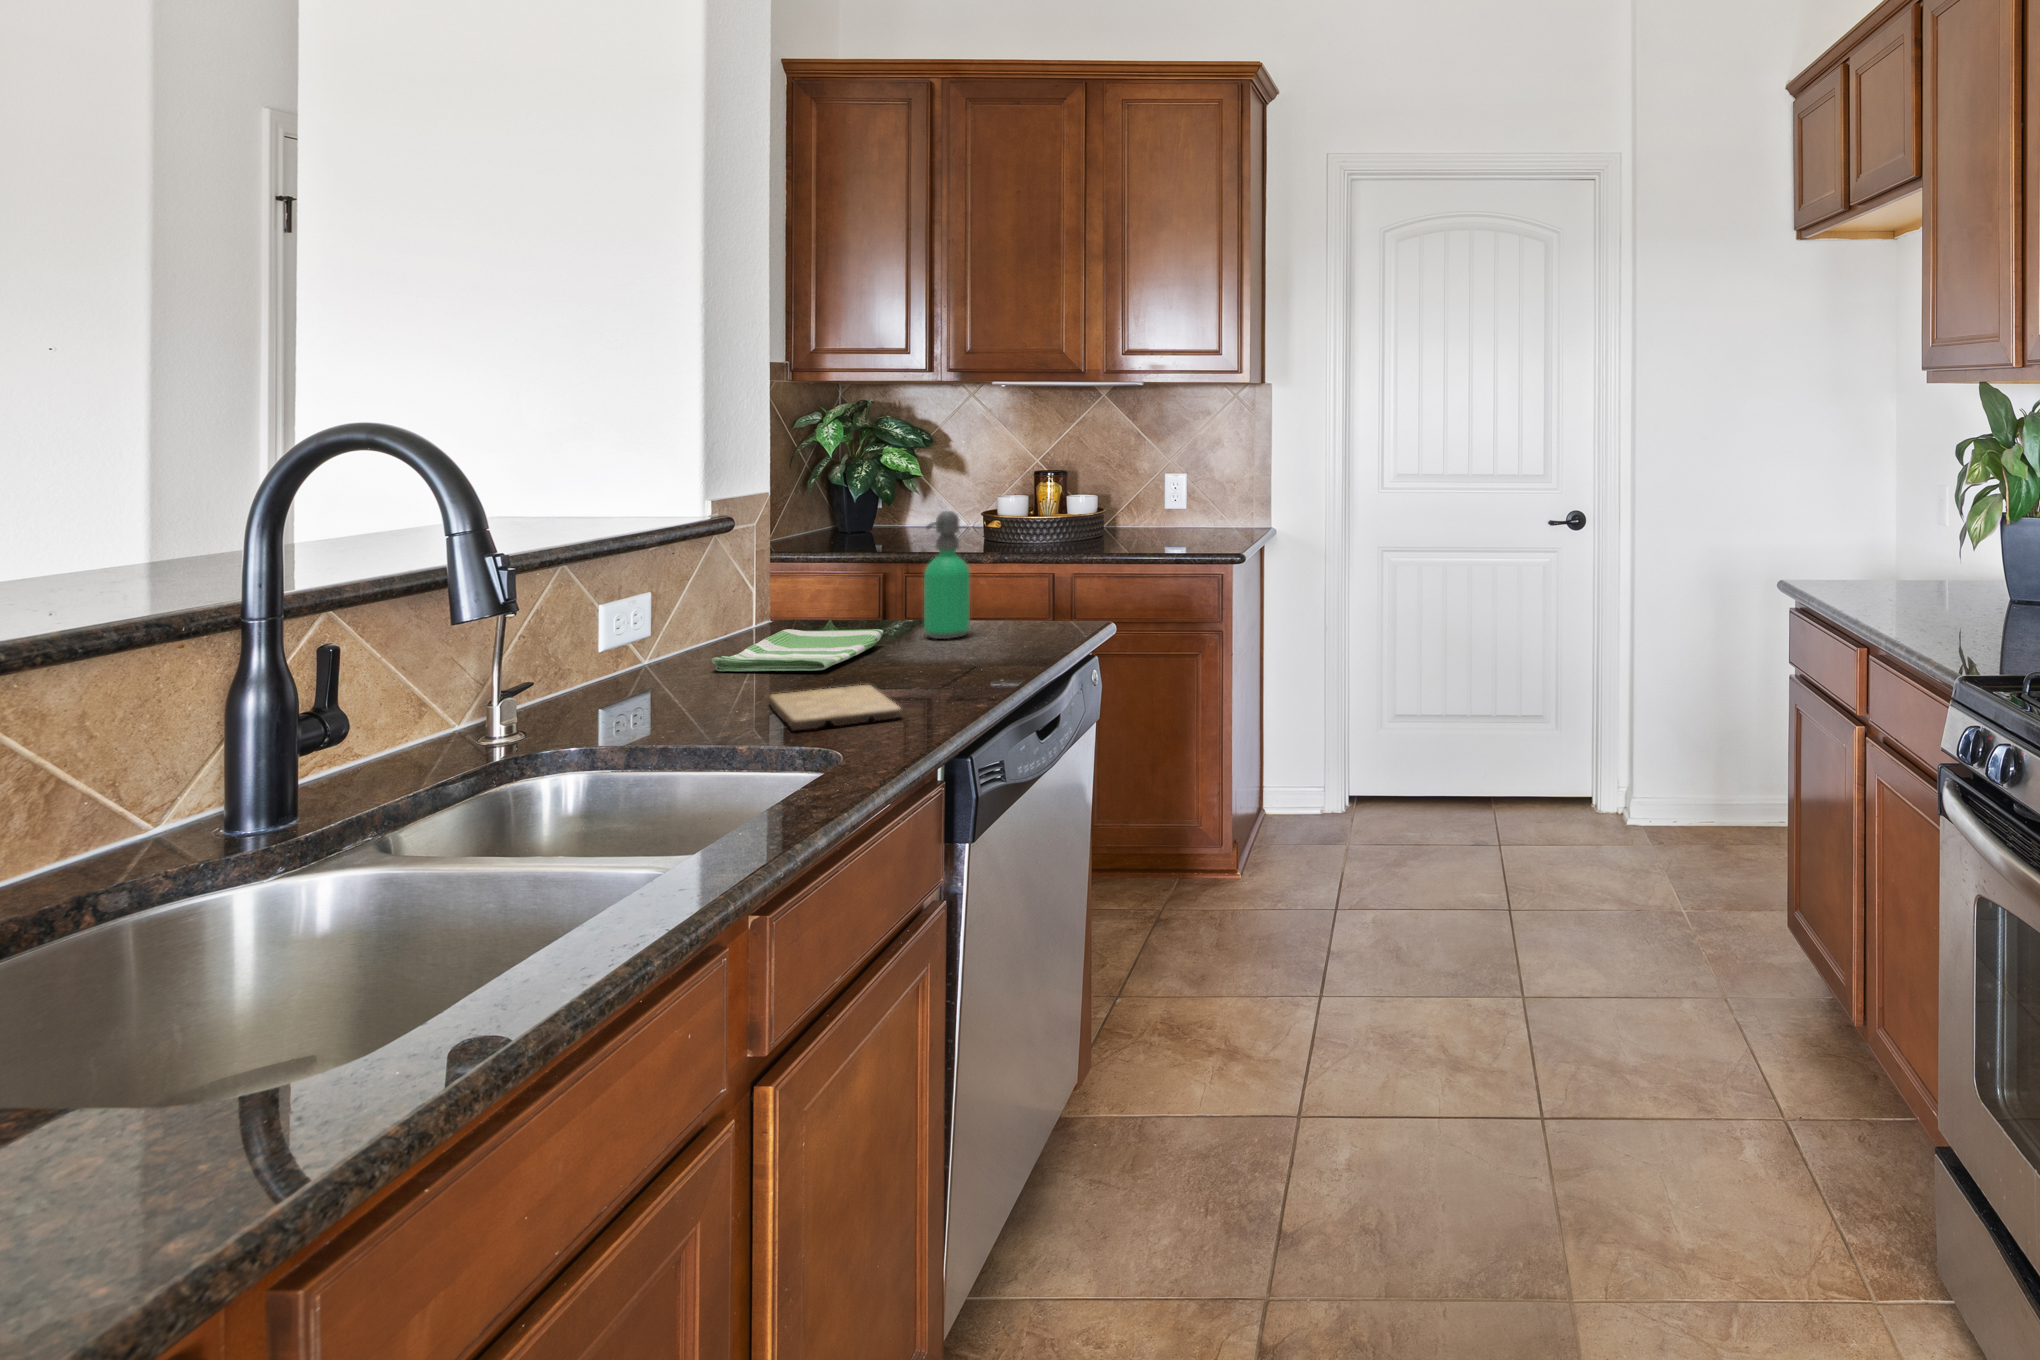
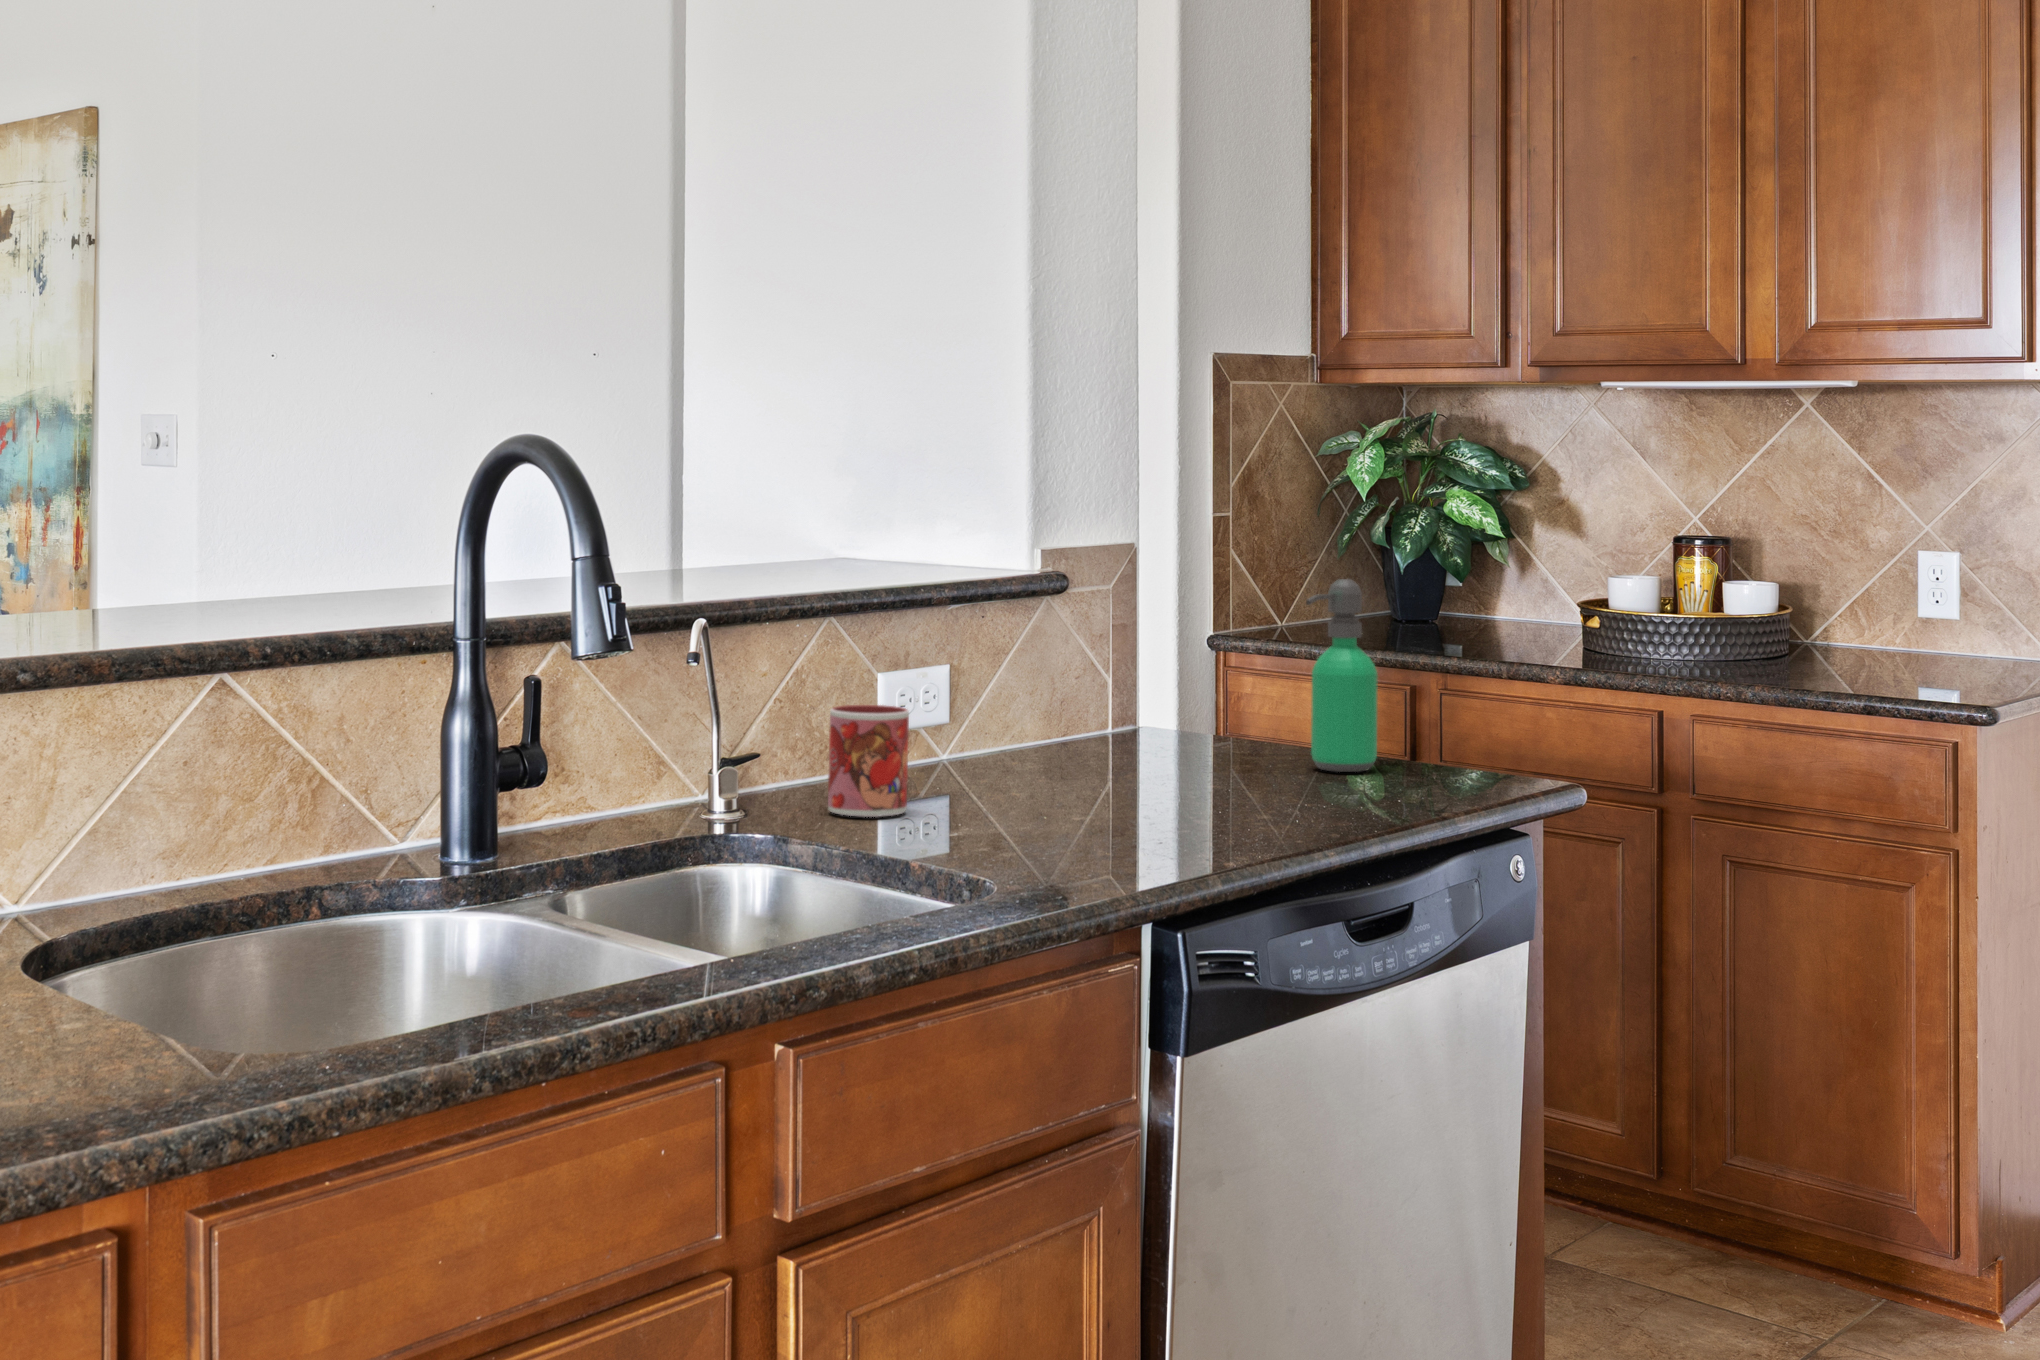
dish towel: present [712,629,883,671] -> none [1010,736,1247,789]
mug: none [588,631,663,723] -> present [828,705,909,817]
cutting board: present [769,685,902,731] -> none [1015,805,1156,850]

